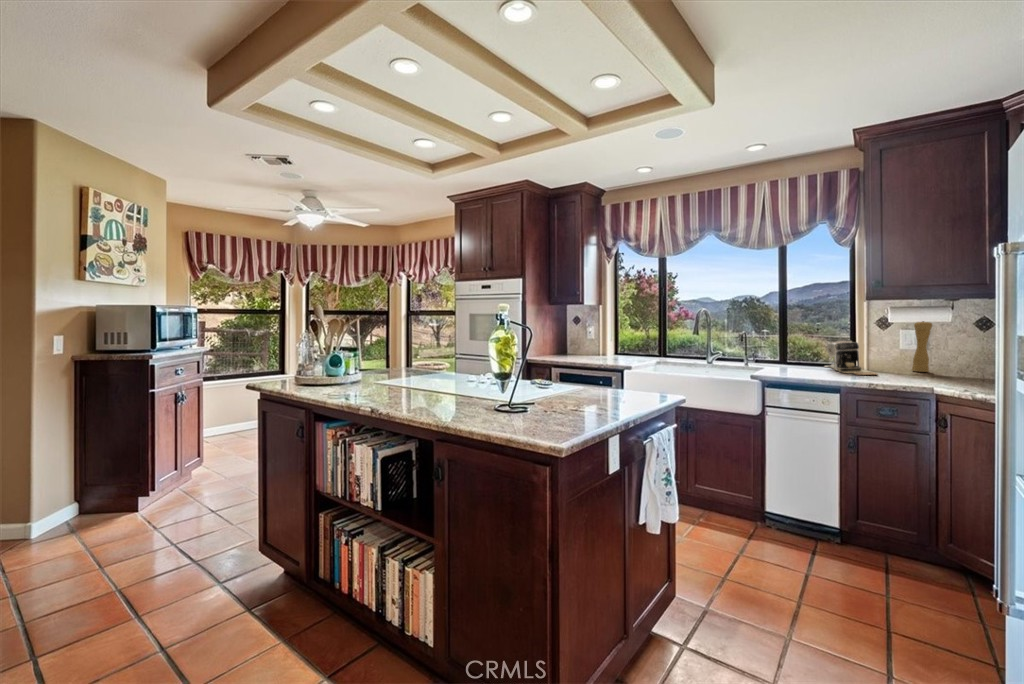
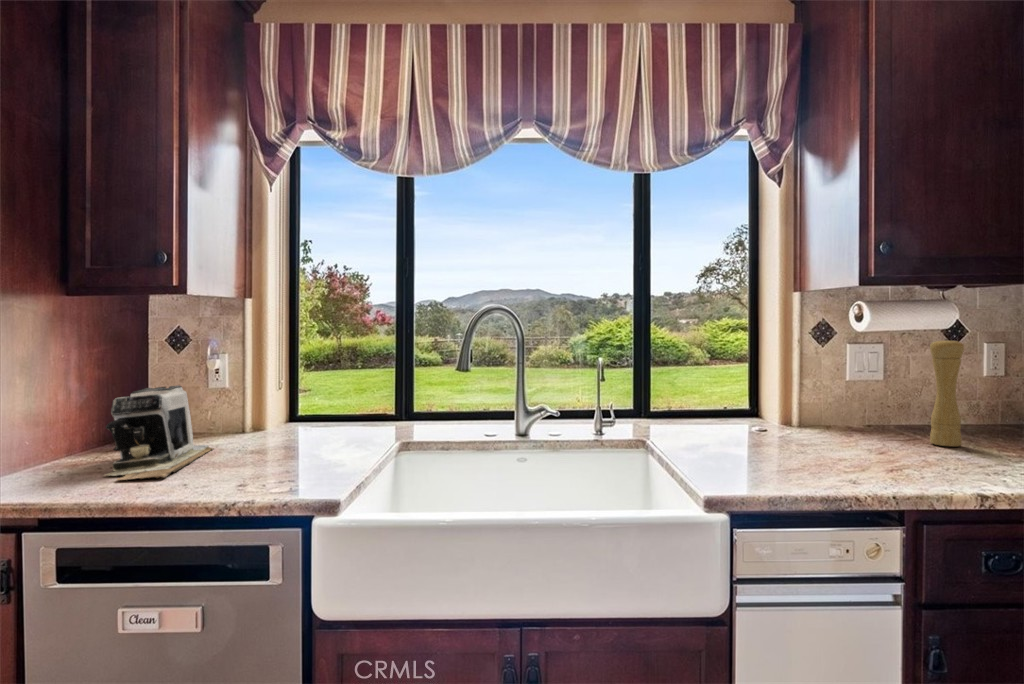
coffee maker: present [825,339,878,375] -> present [105,385,214,480]

